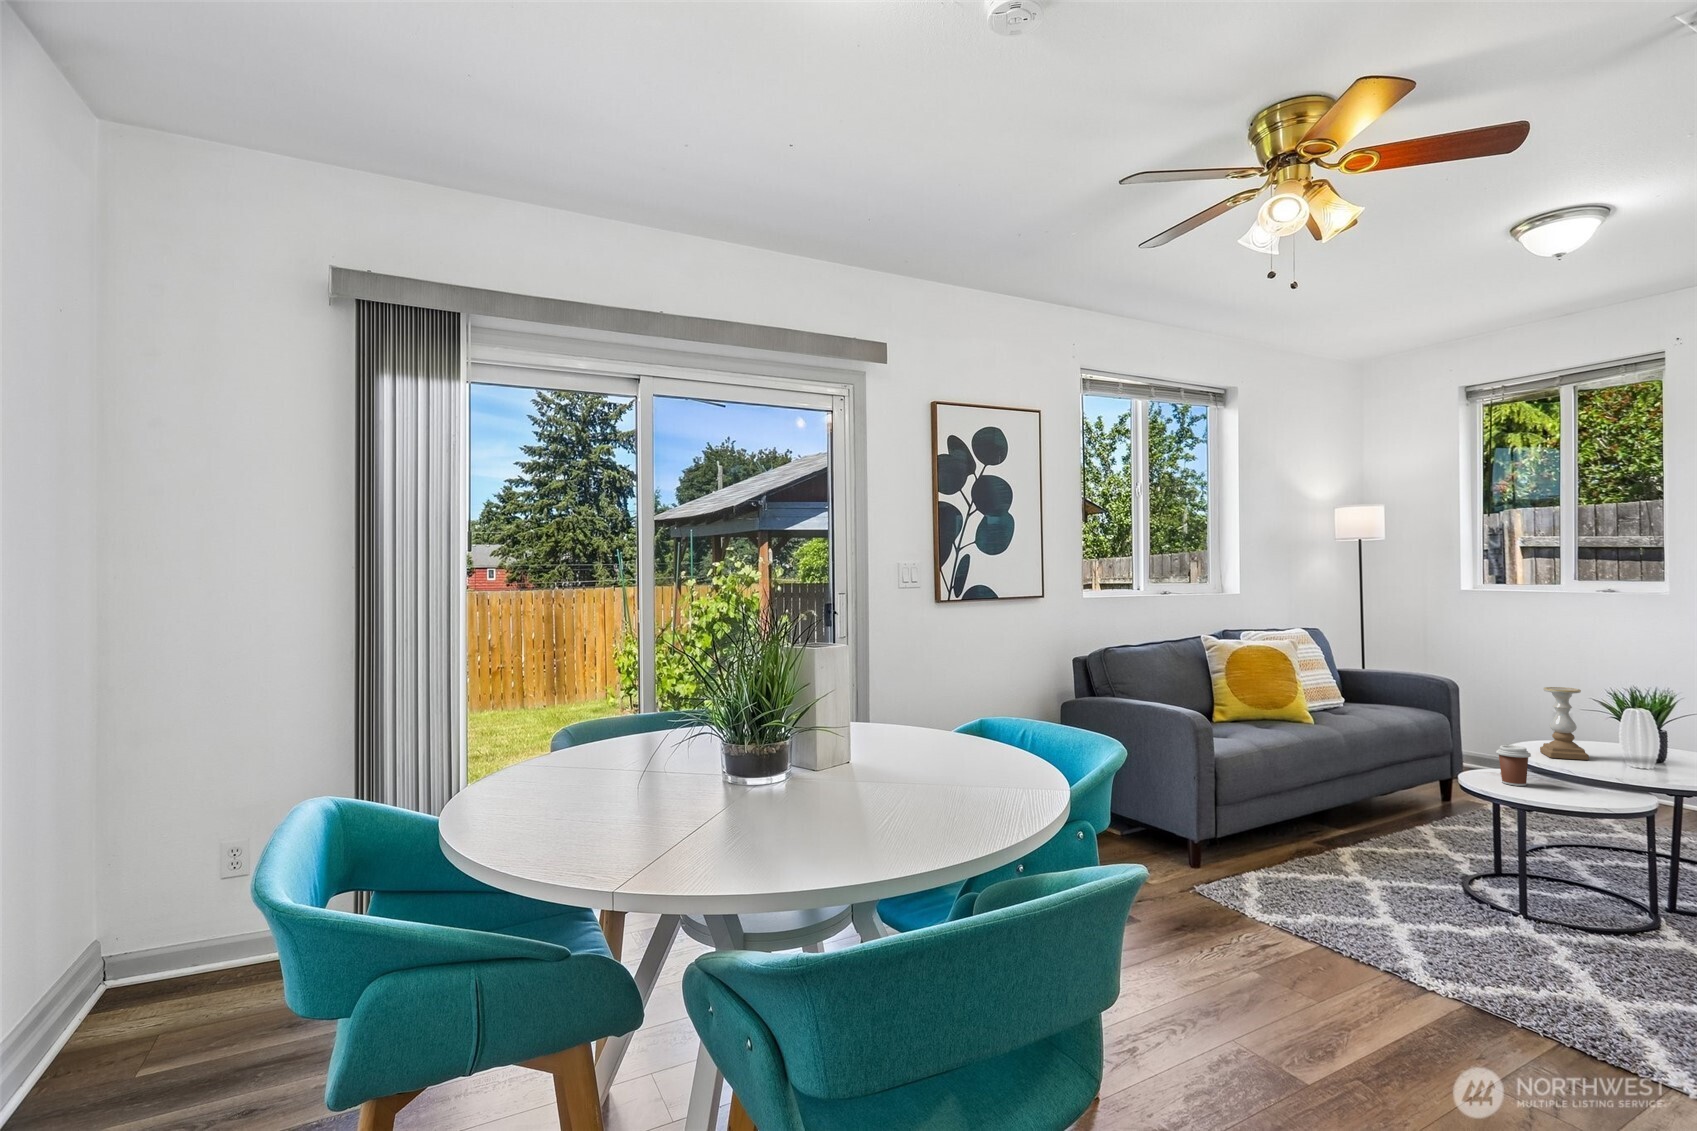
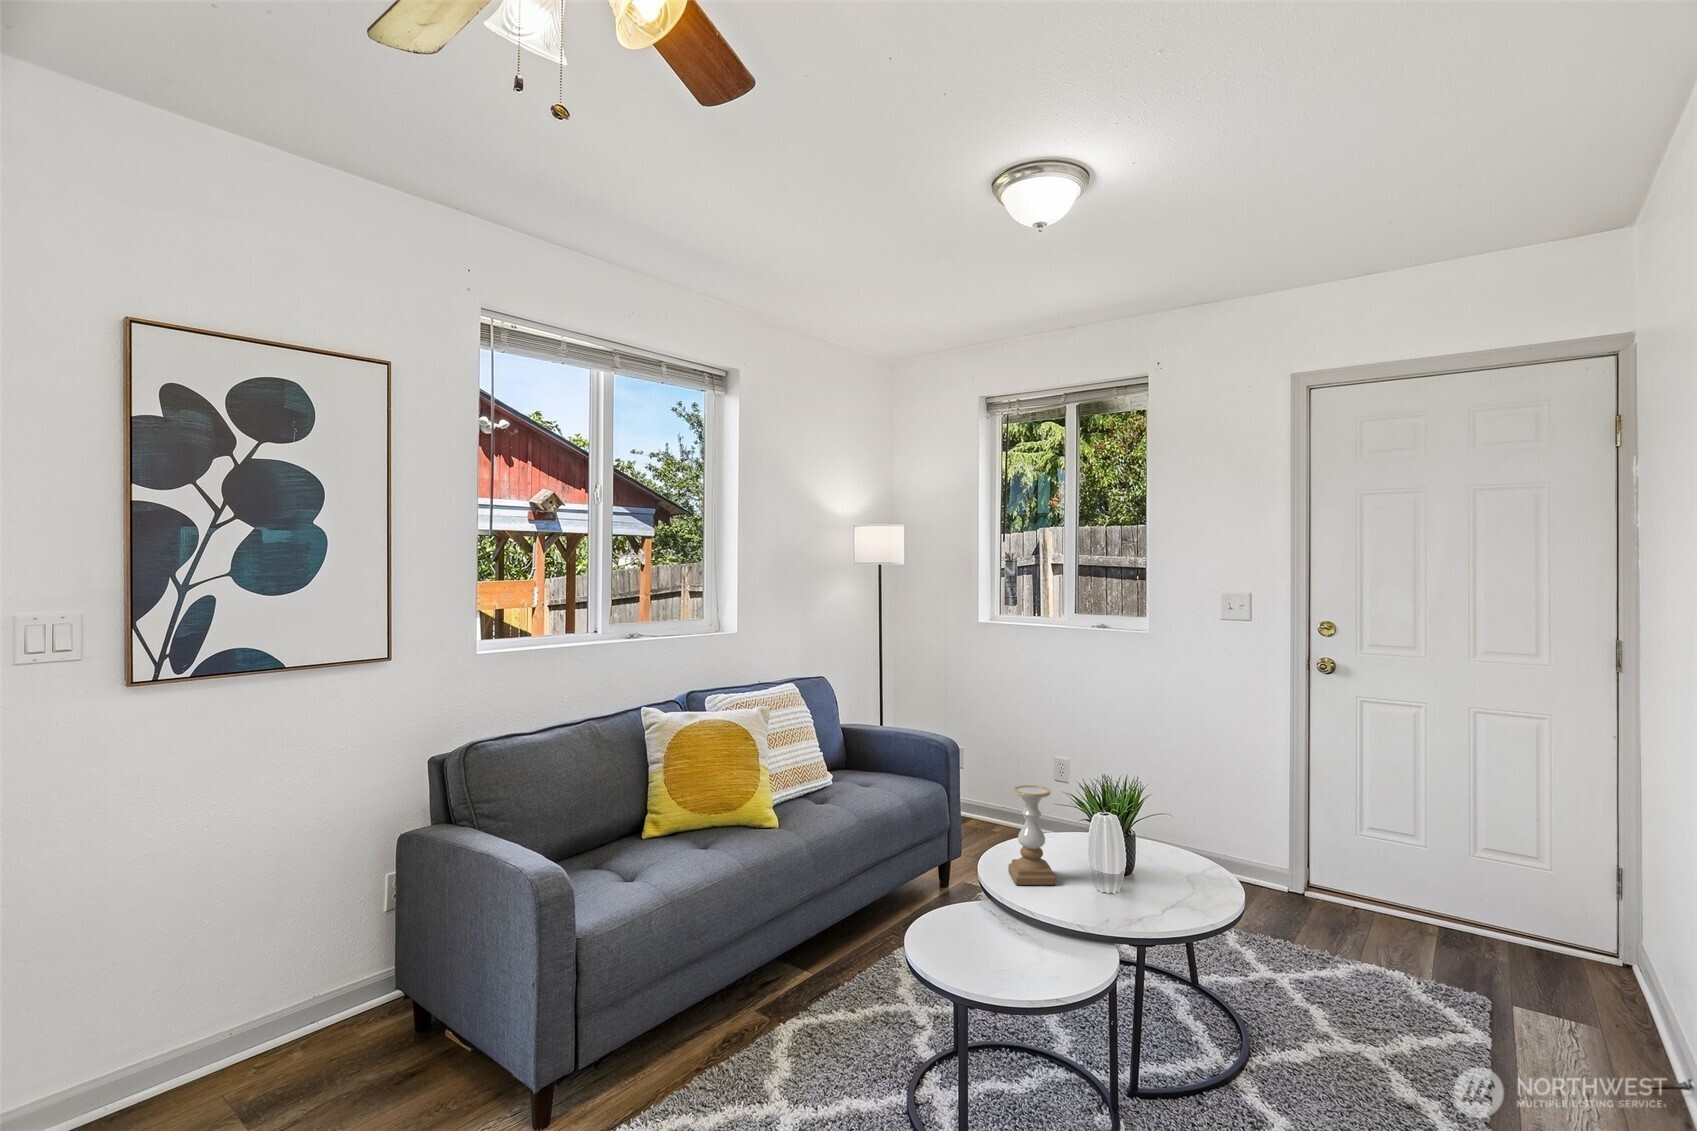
coffee cup: present [1496,745,1531,786] -> none [944,890,983,953]

